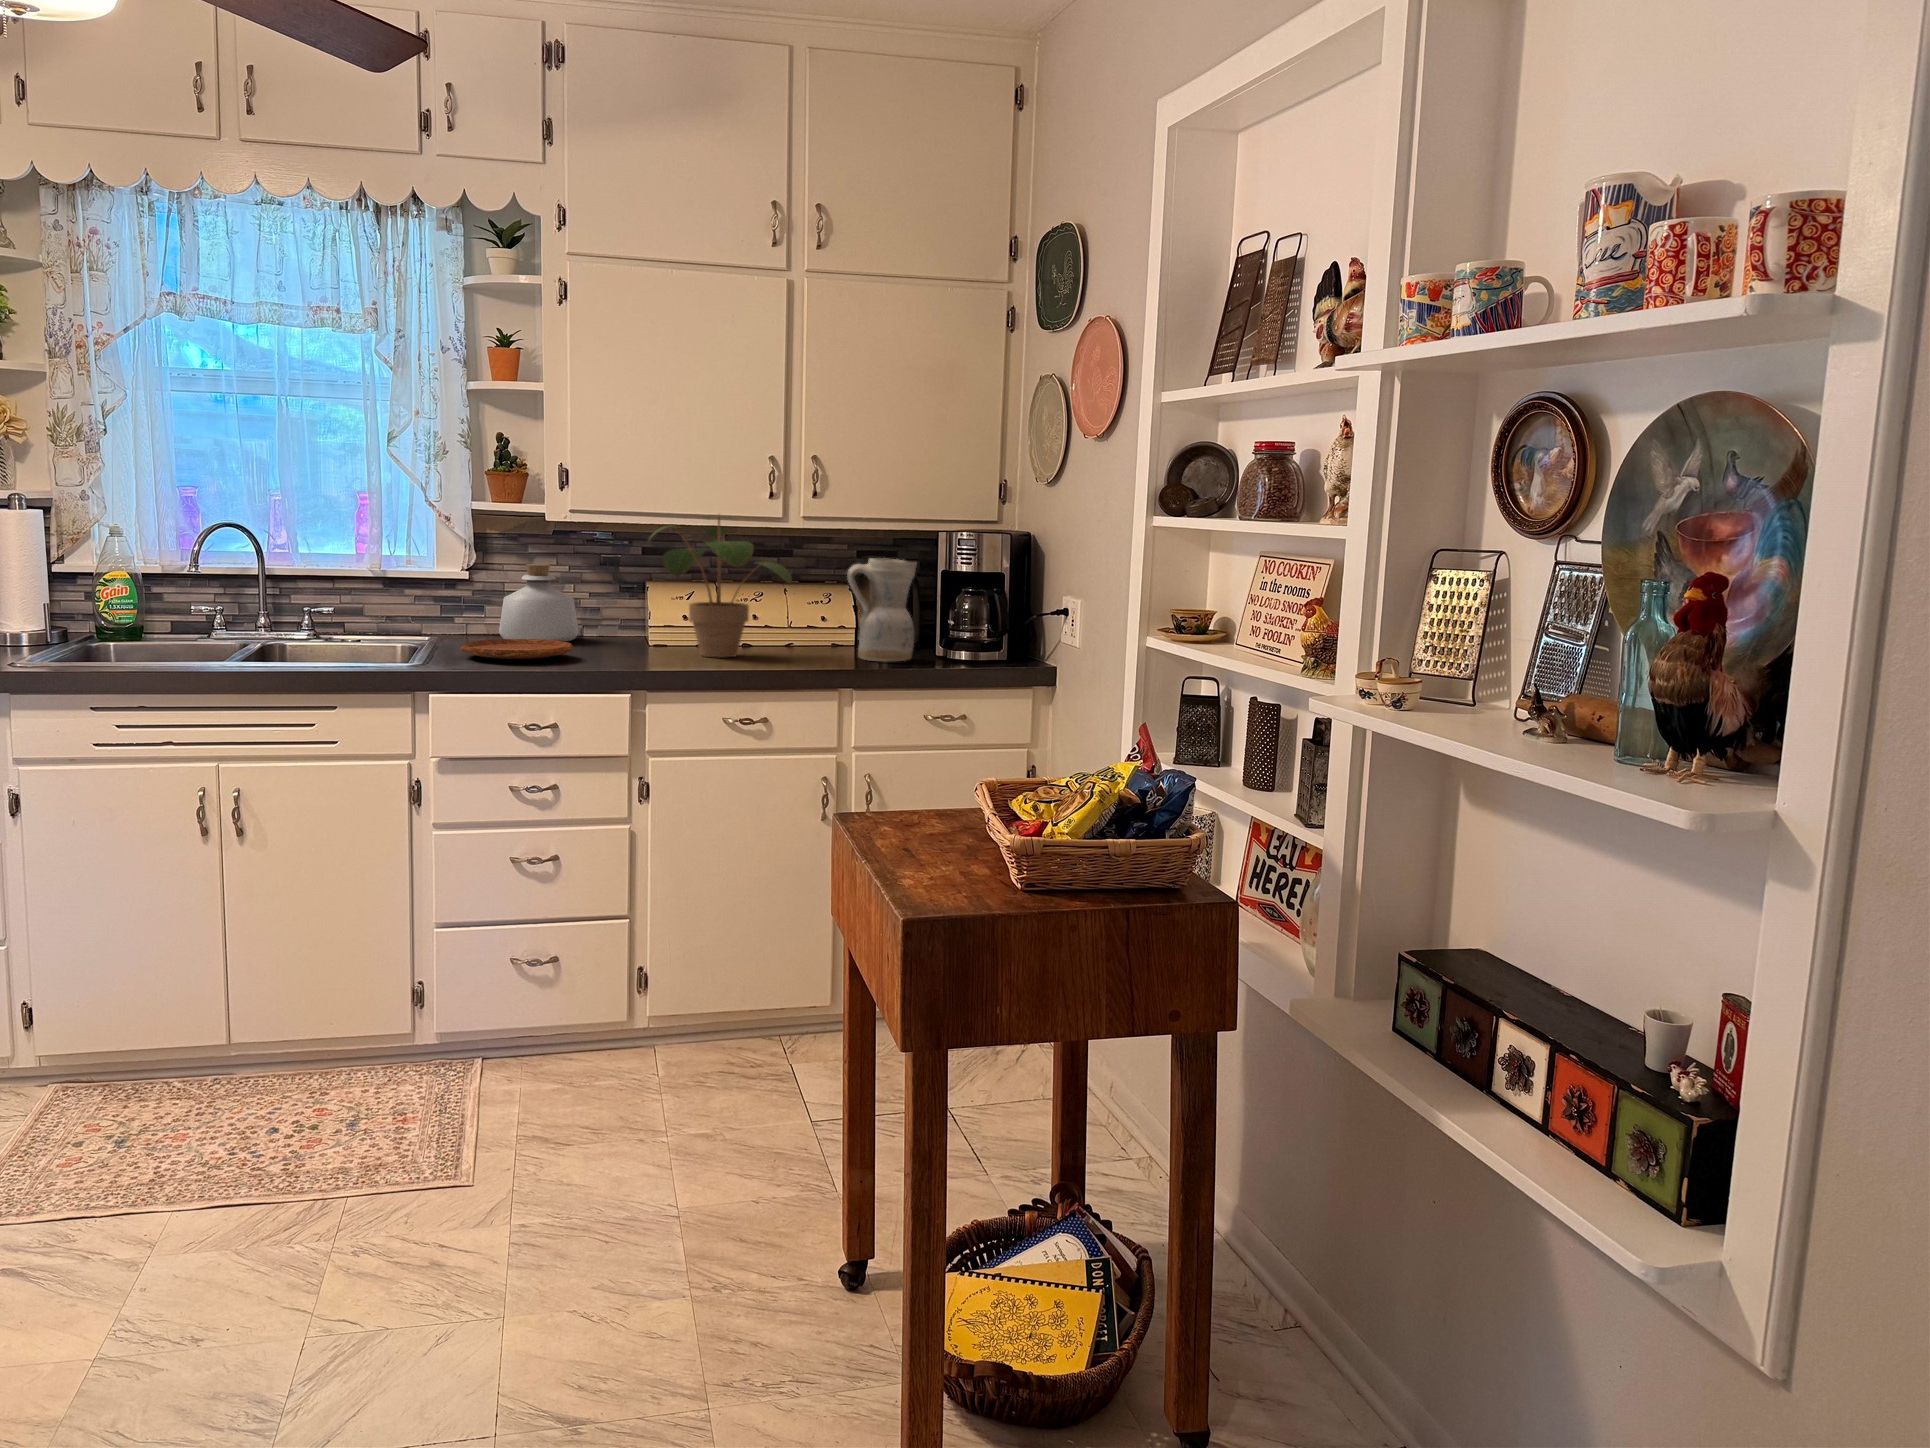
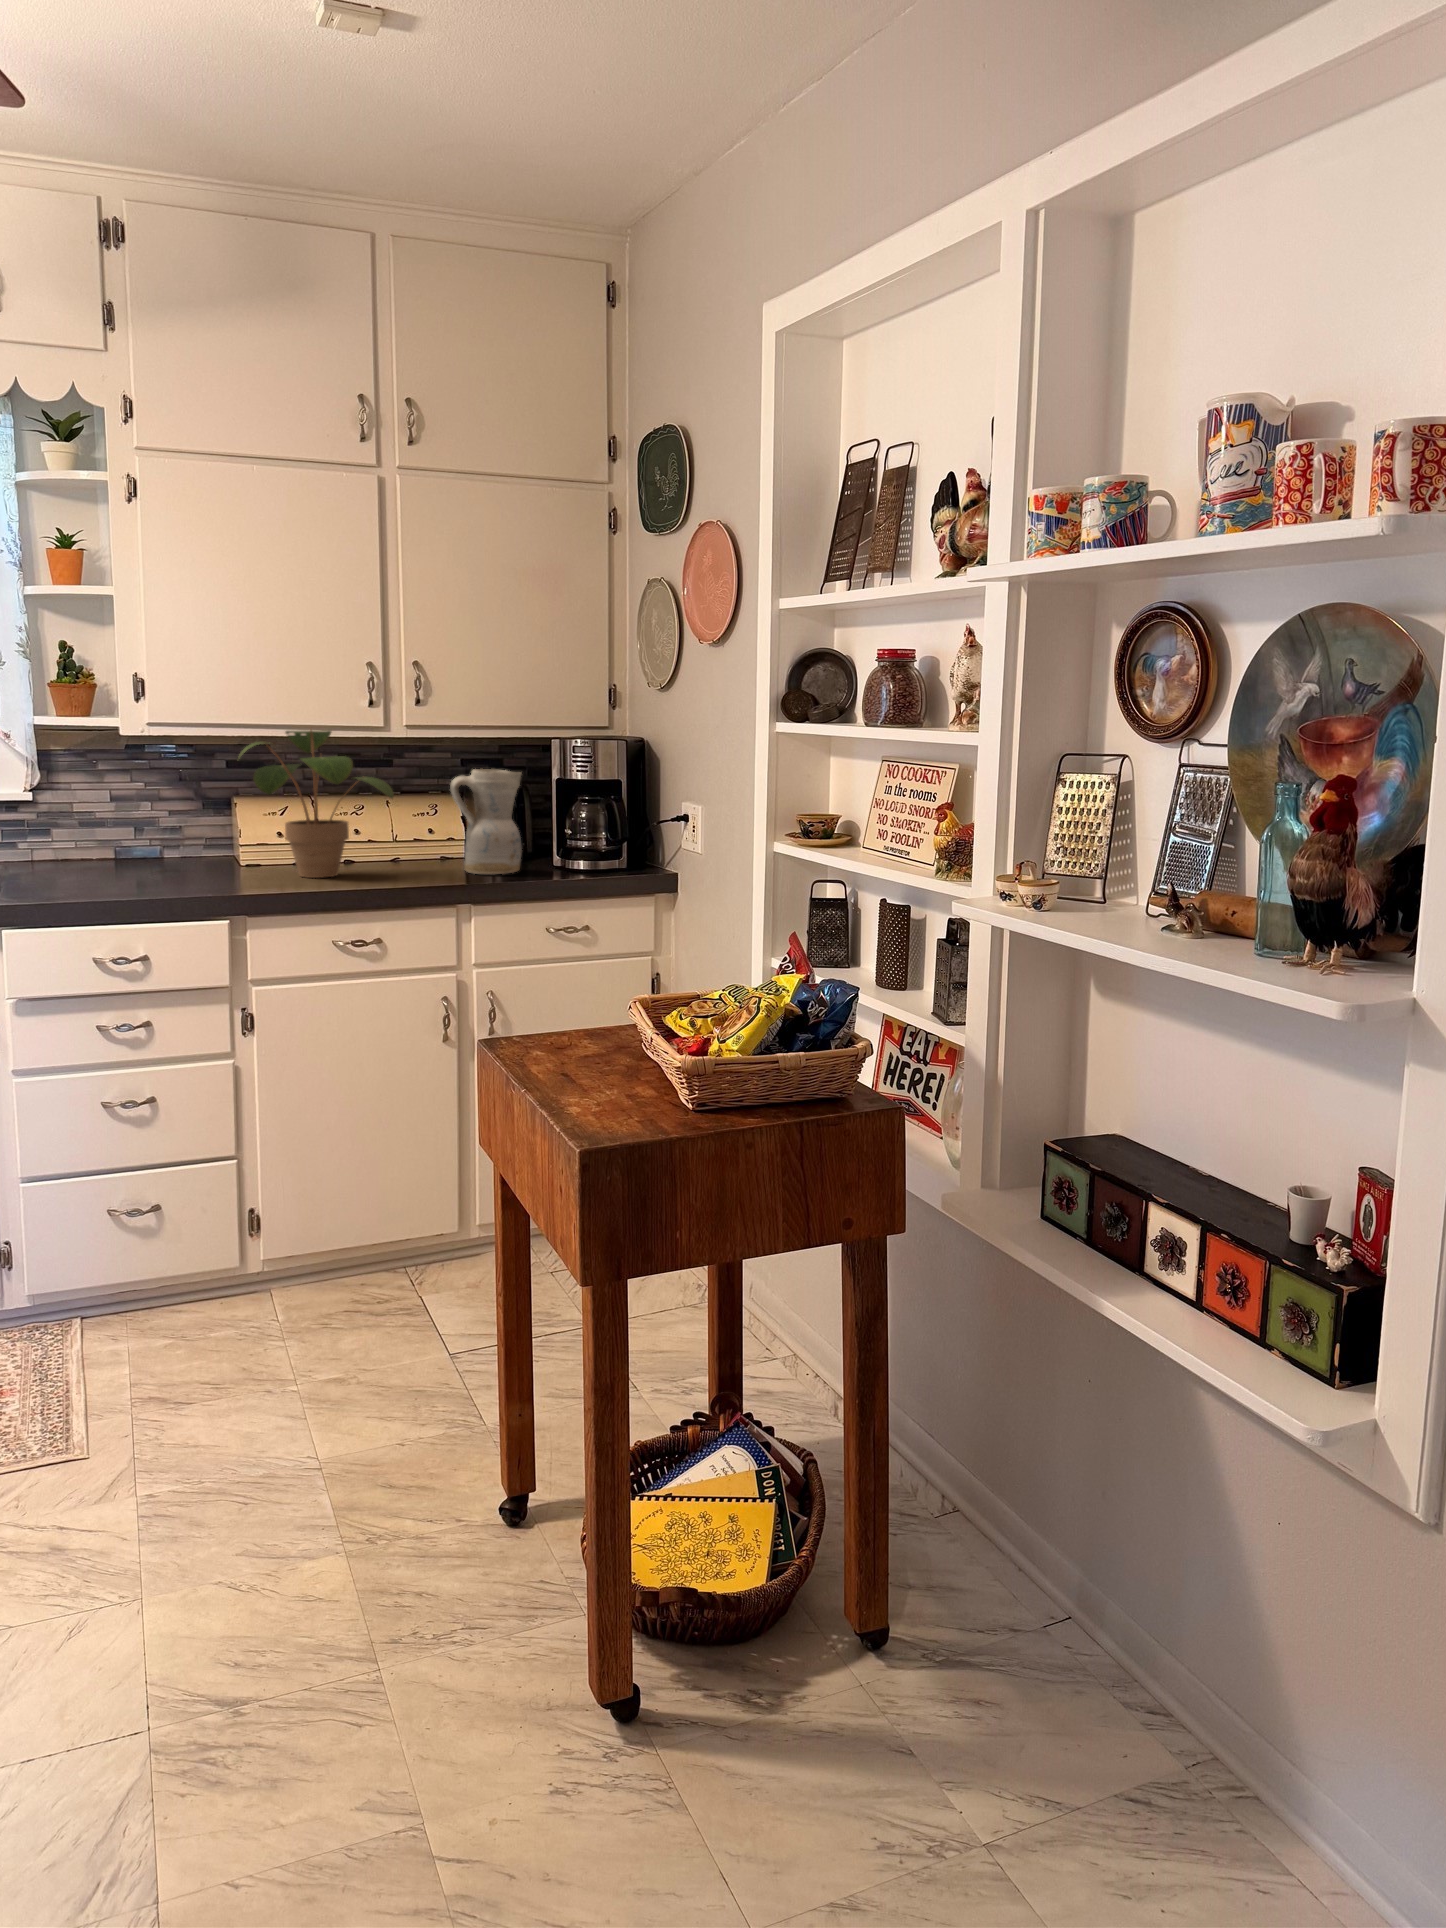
bottle: present [499,564,579,642] -> none [73,786,163,870]
tray: present [460,639,573,659] -> none [36,867,162,889]

